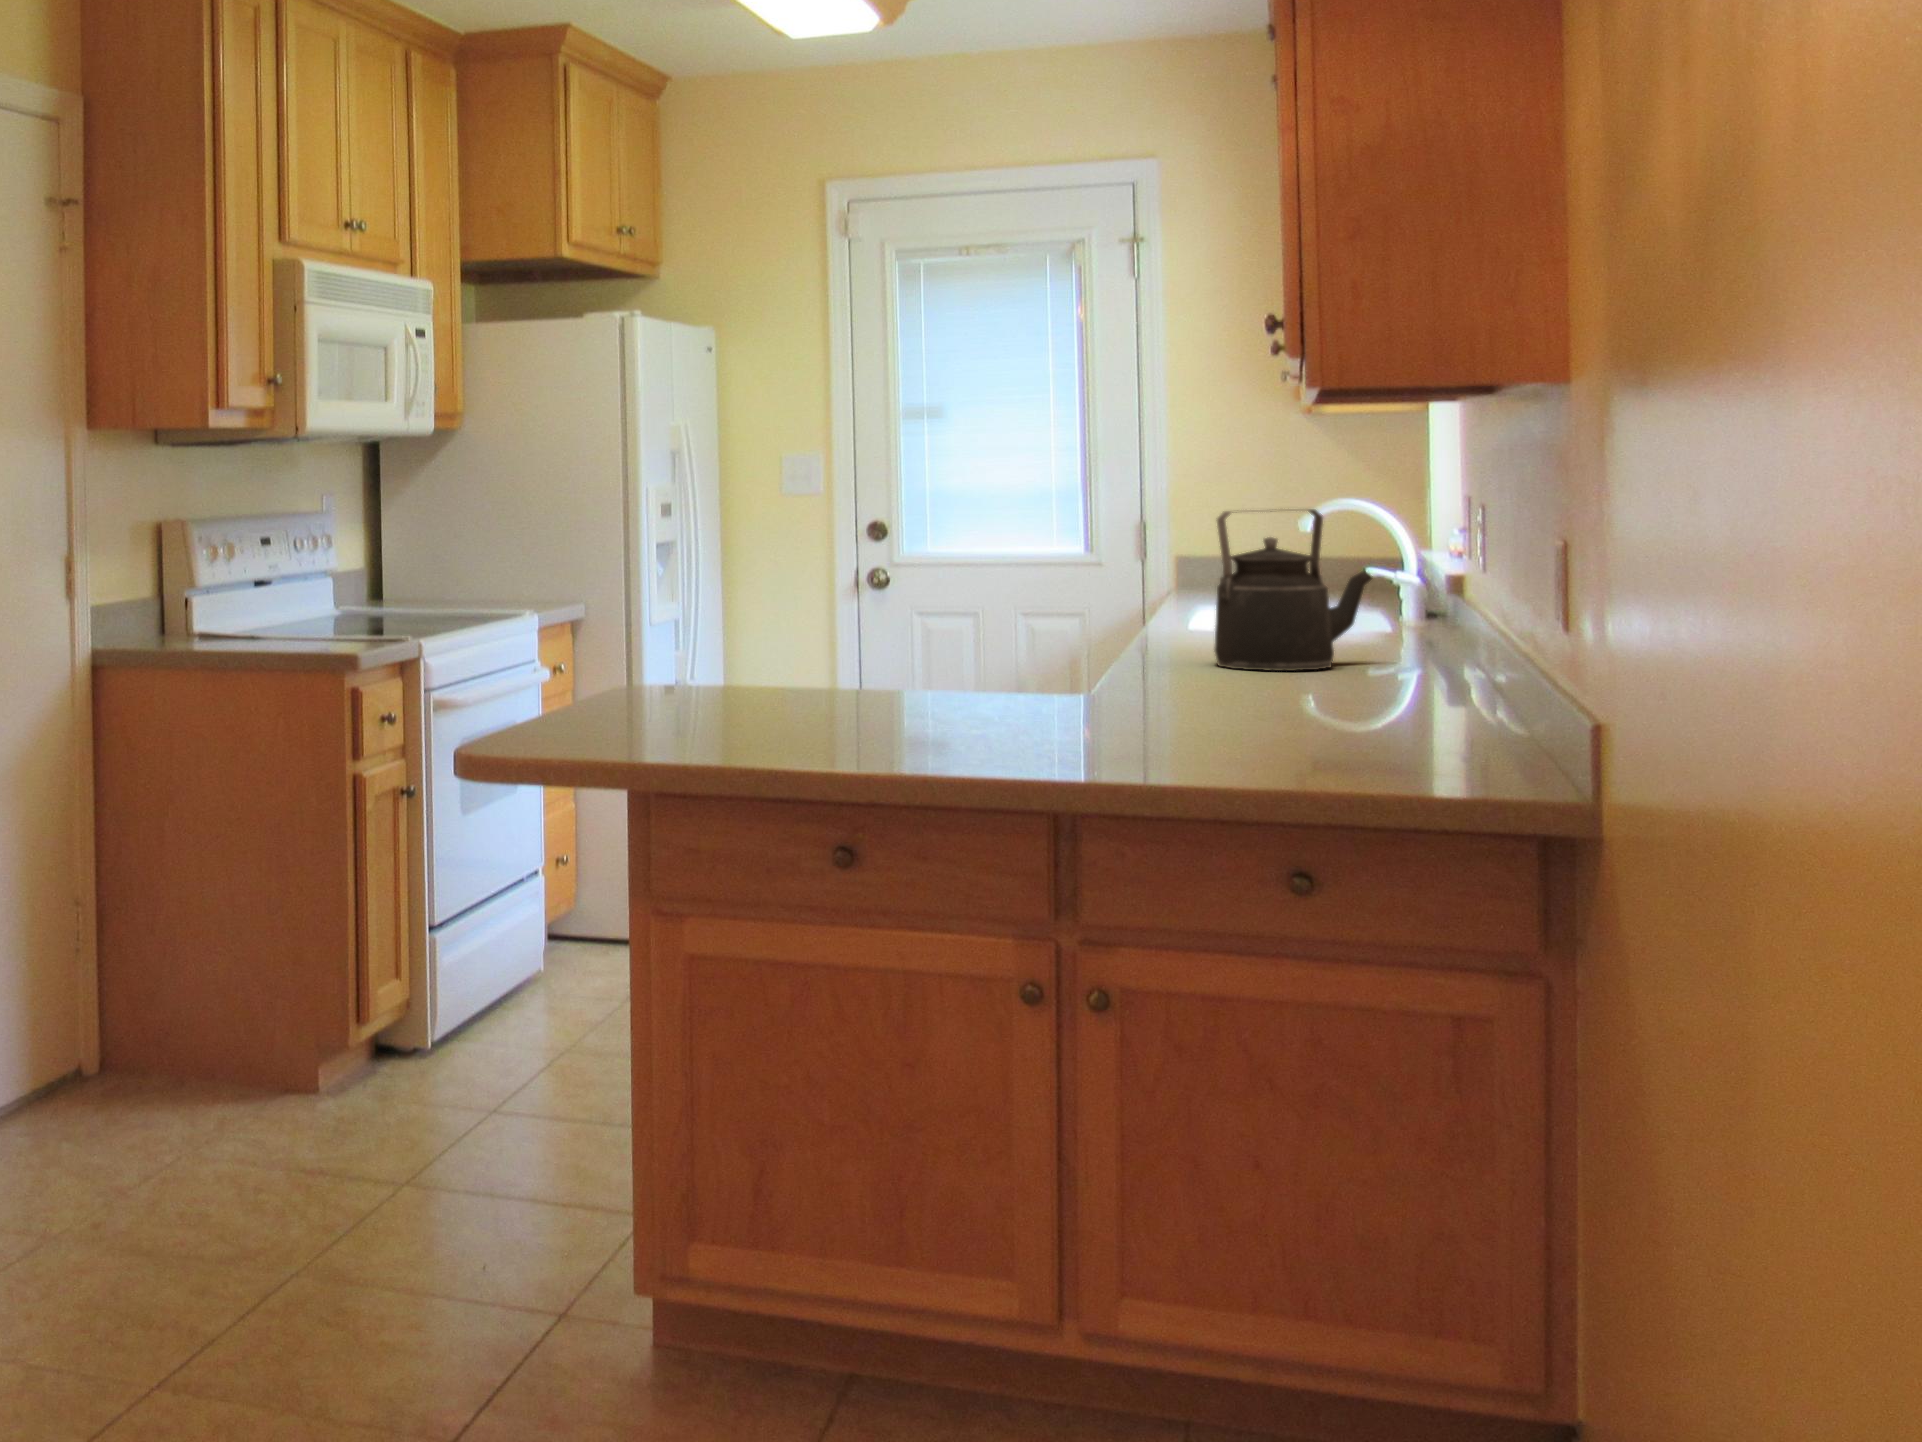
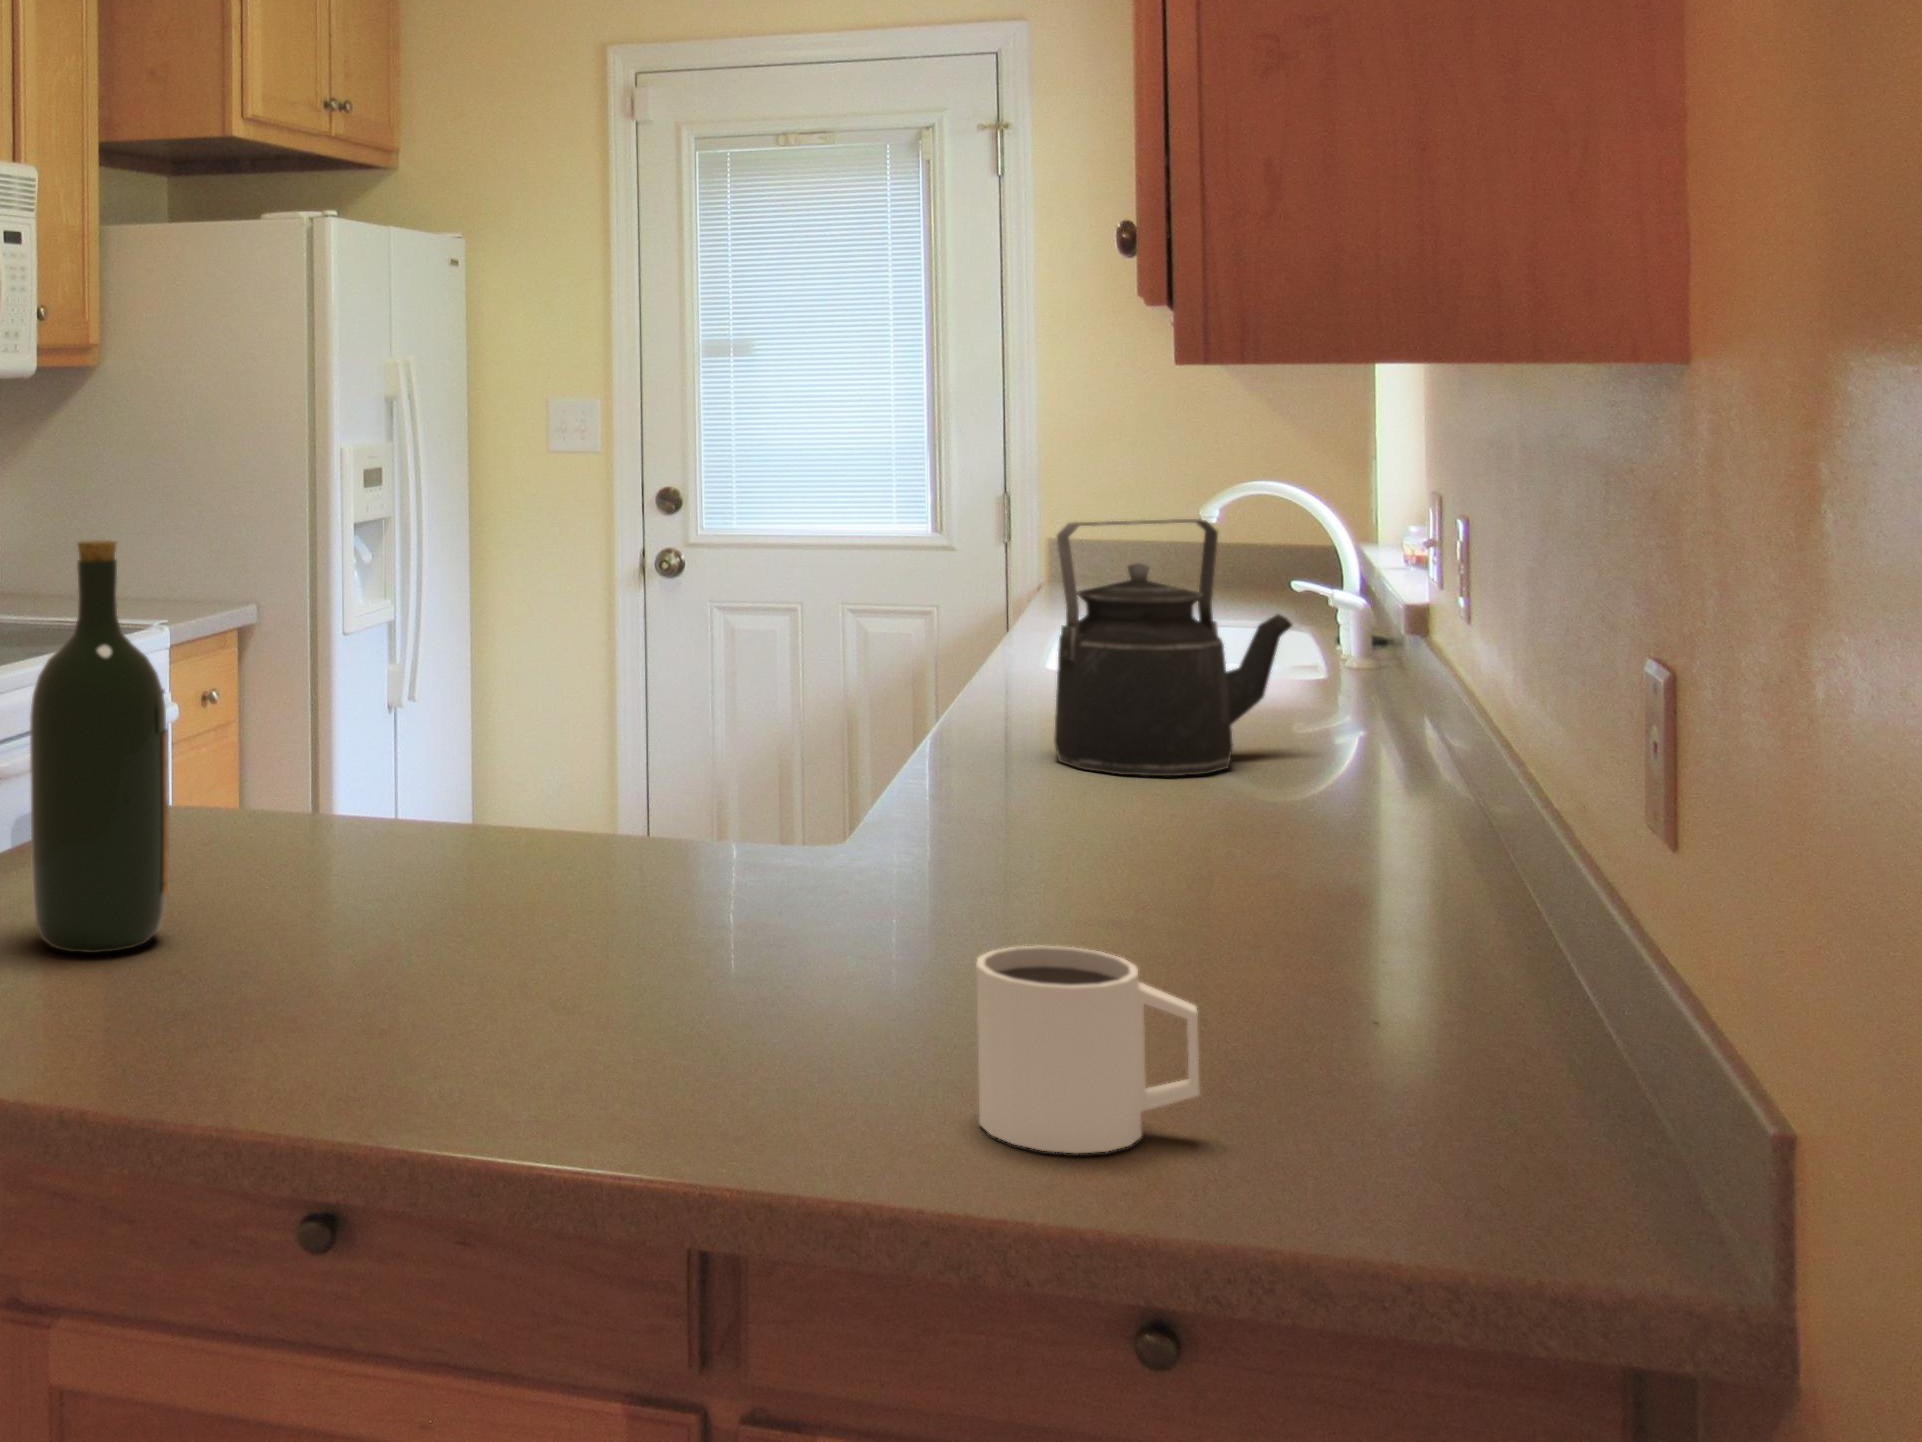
wine bottle: none [661,502,738,727] -> present [30,540,169,953]
mug: none [1224,685,1339,773] -> present [976,946,1199,1153]

